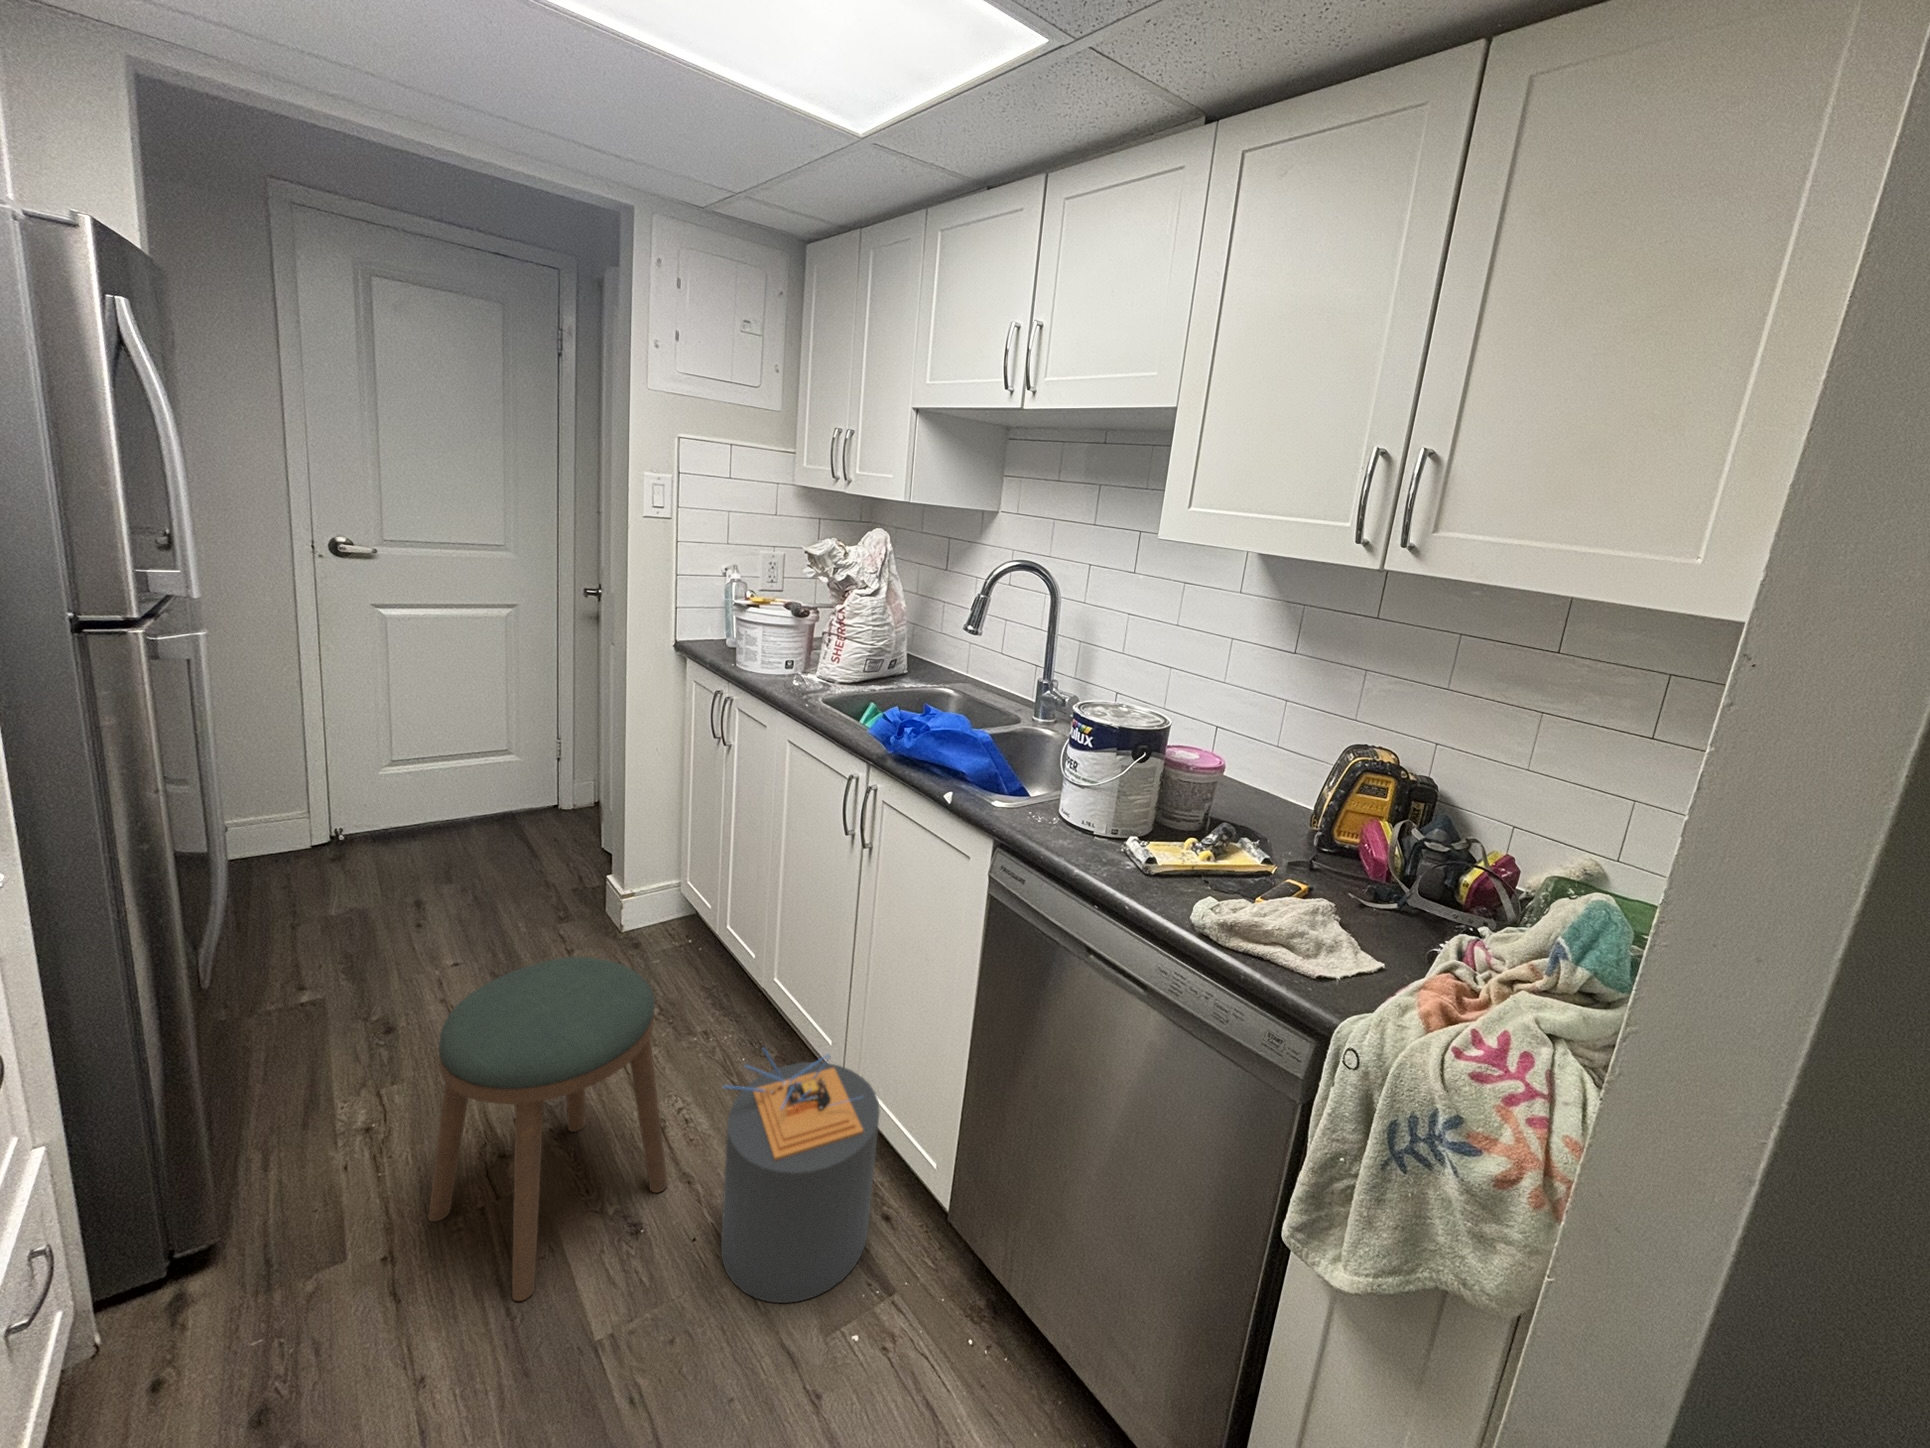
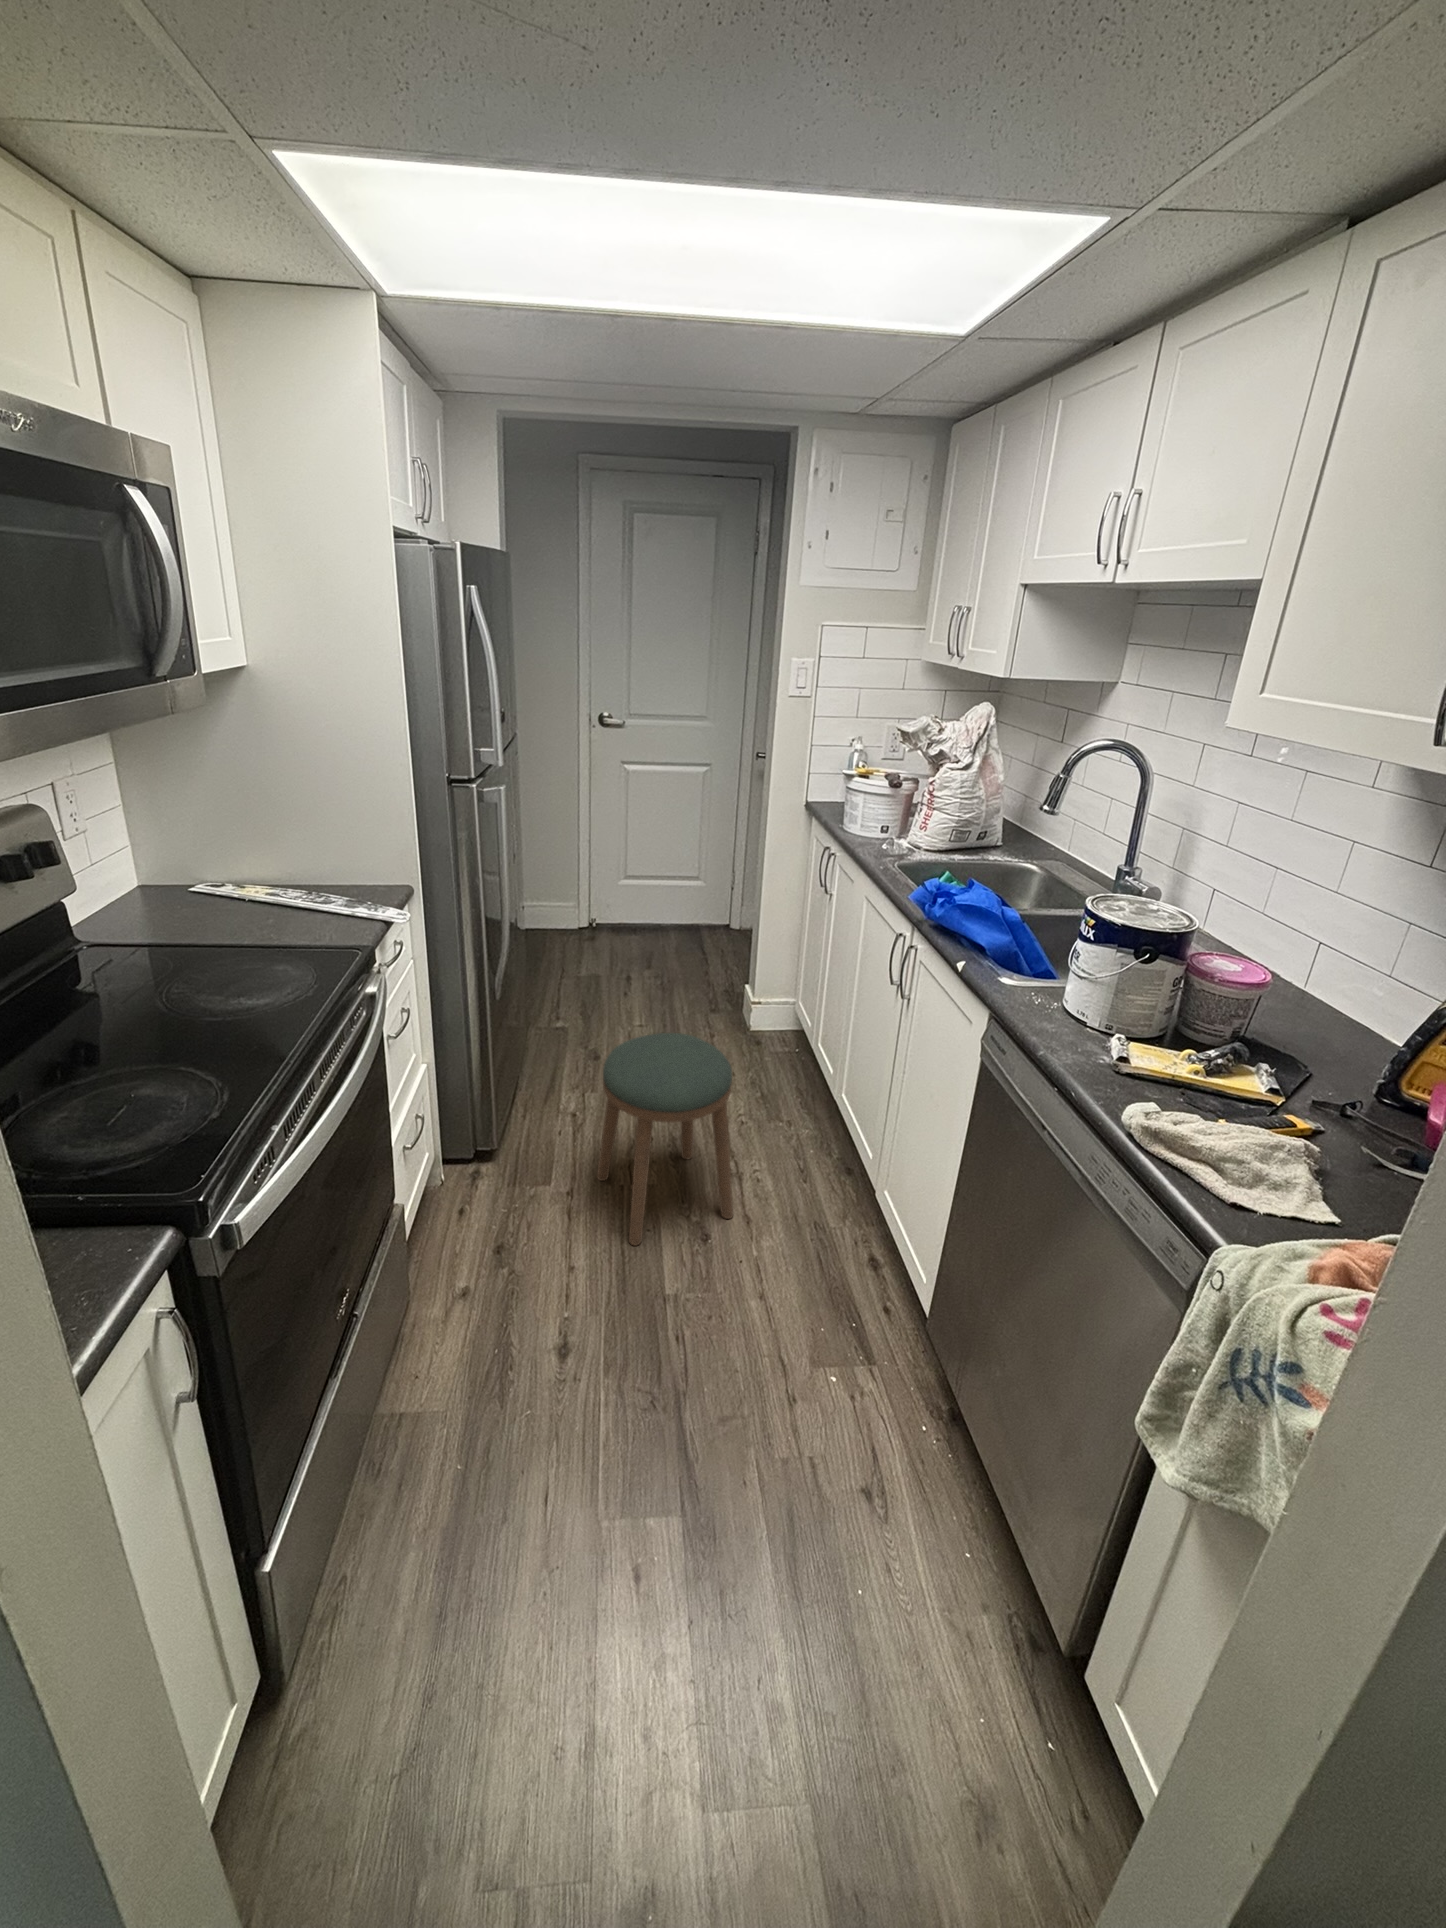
trash can: present [721,1048,879,1303] -> none [755,1130,882,1335]

